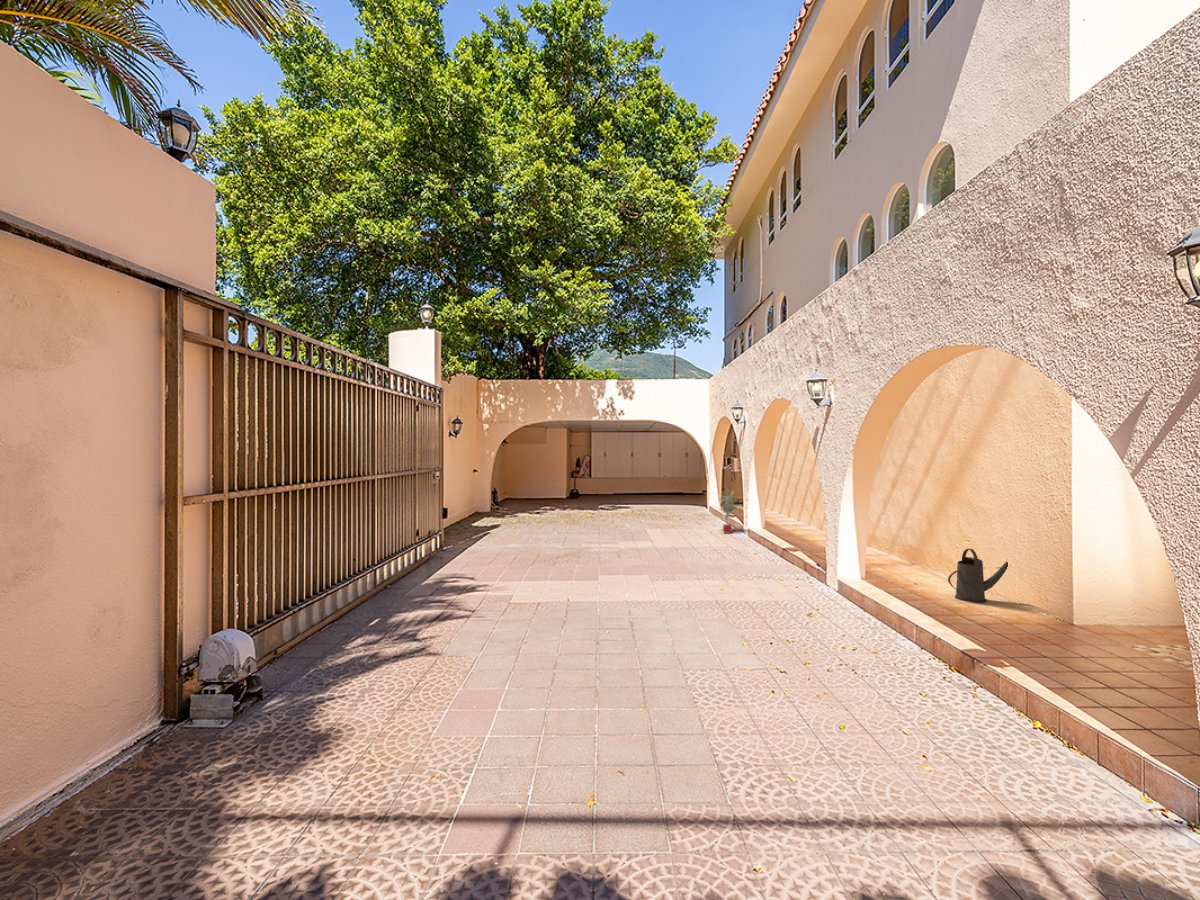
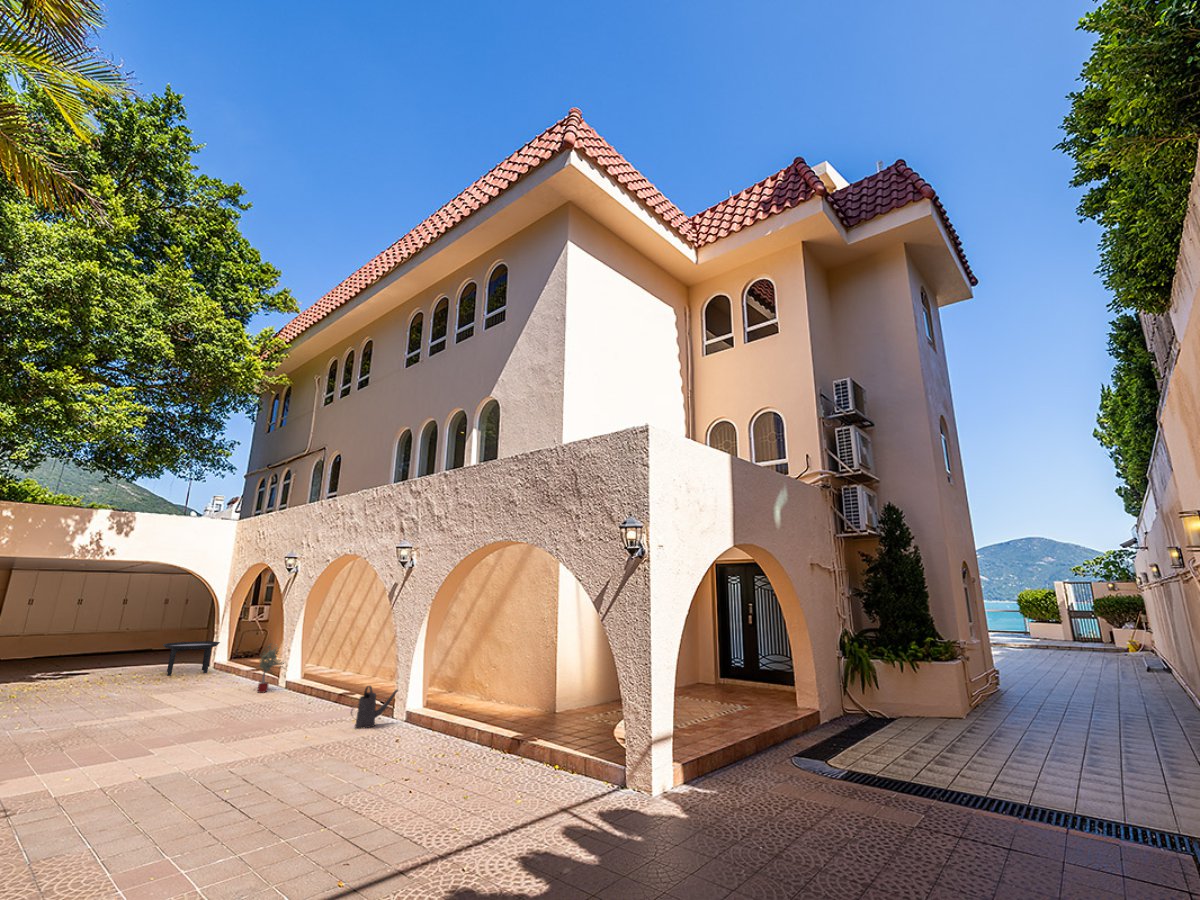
round table: none [668,484,709,511] -> present [163,641,220,676]
watering can: present [948,549,1008,603] -> present [351,686,398,728]

